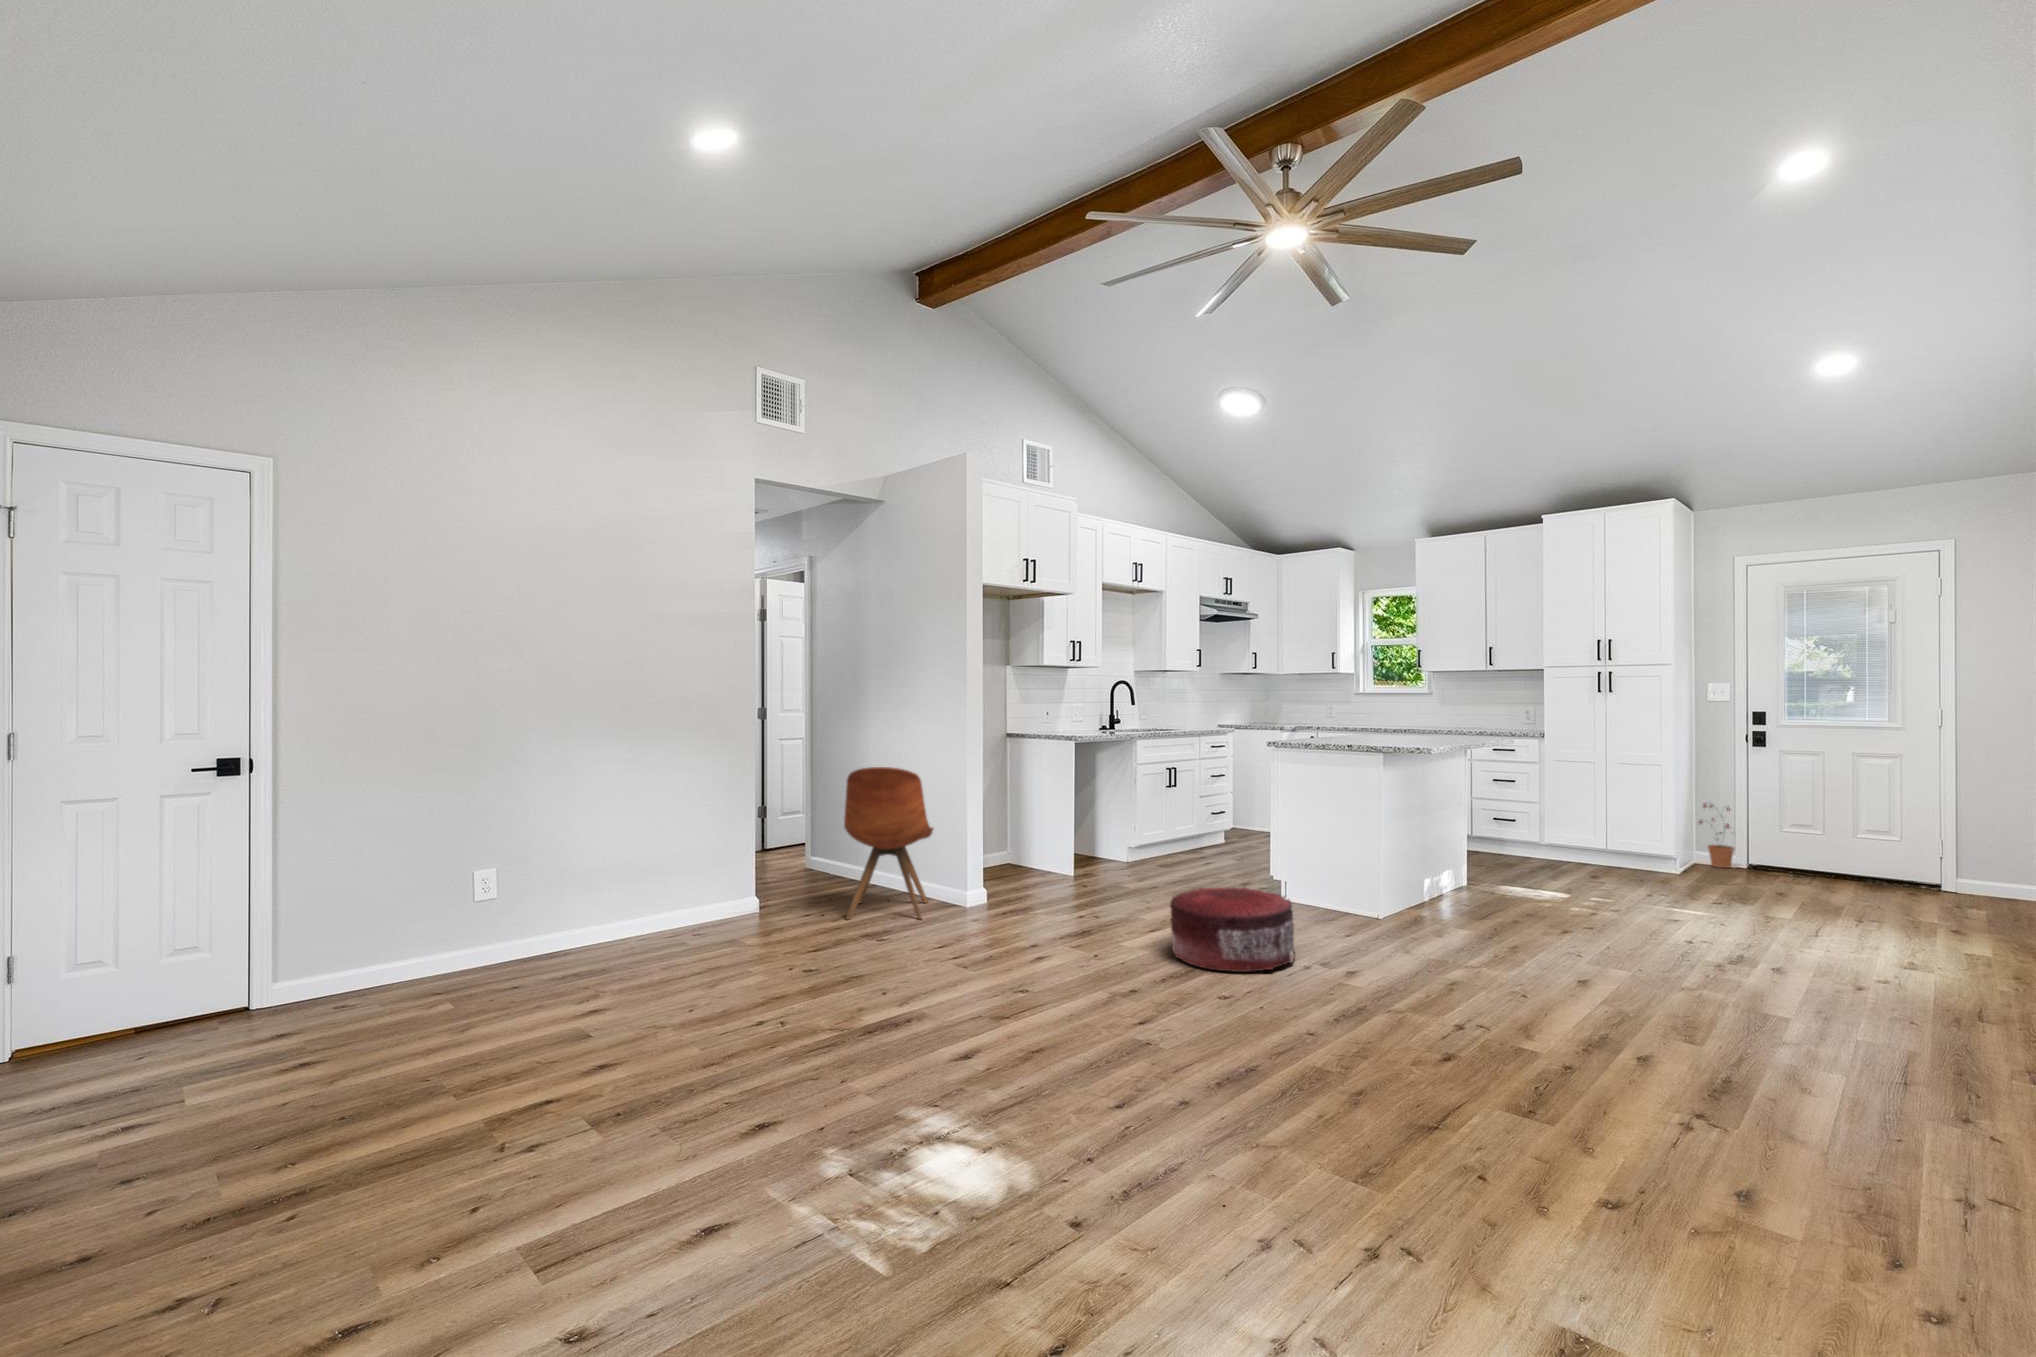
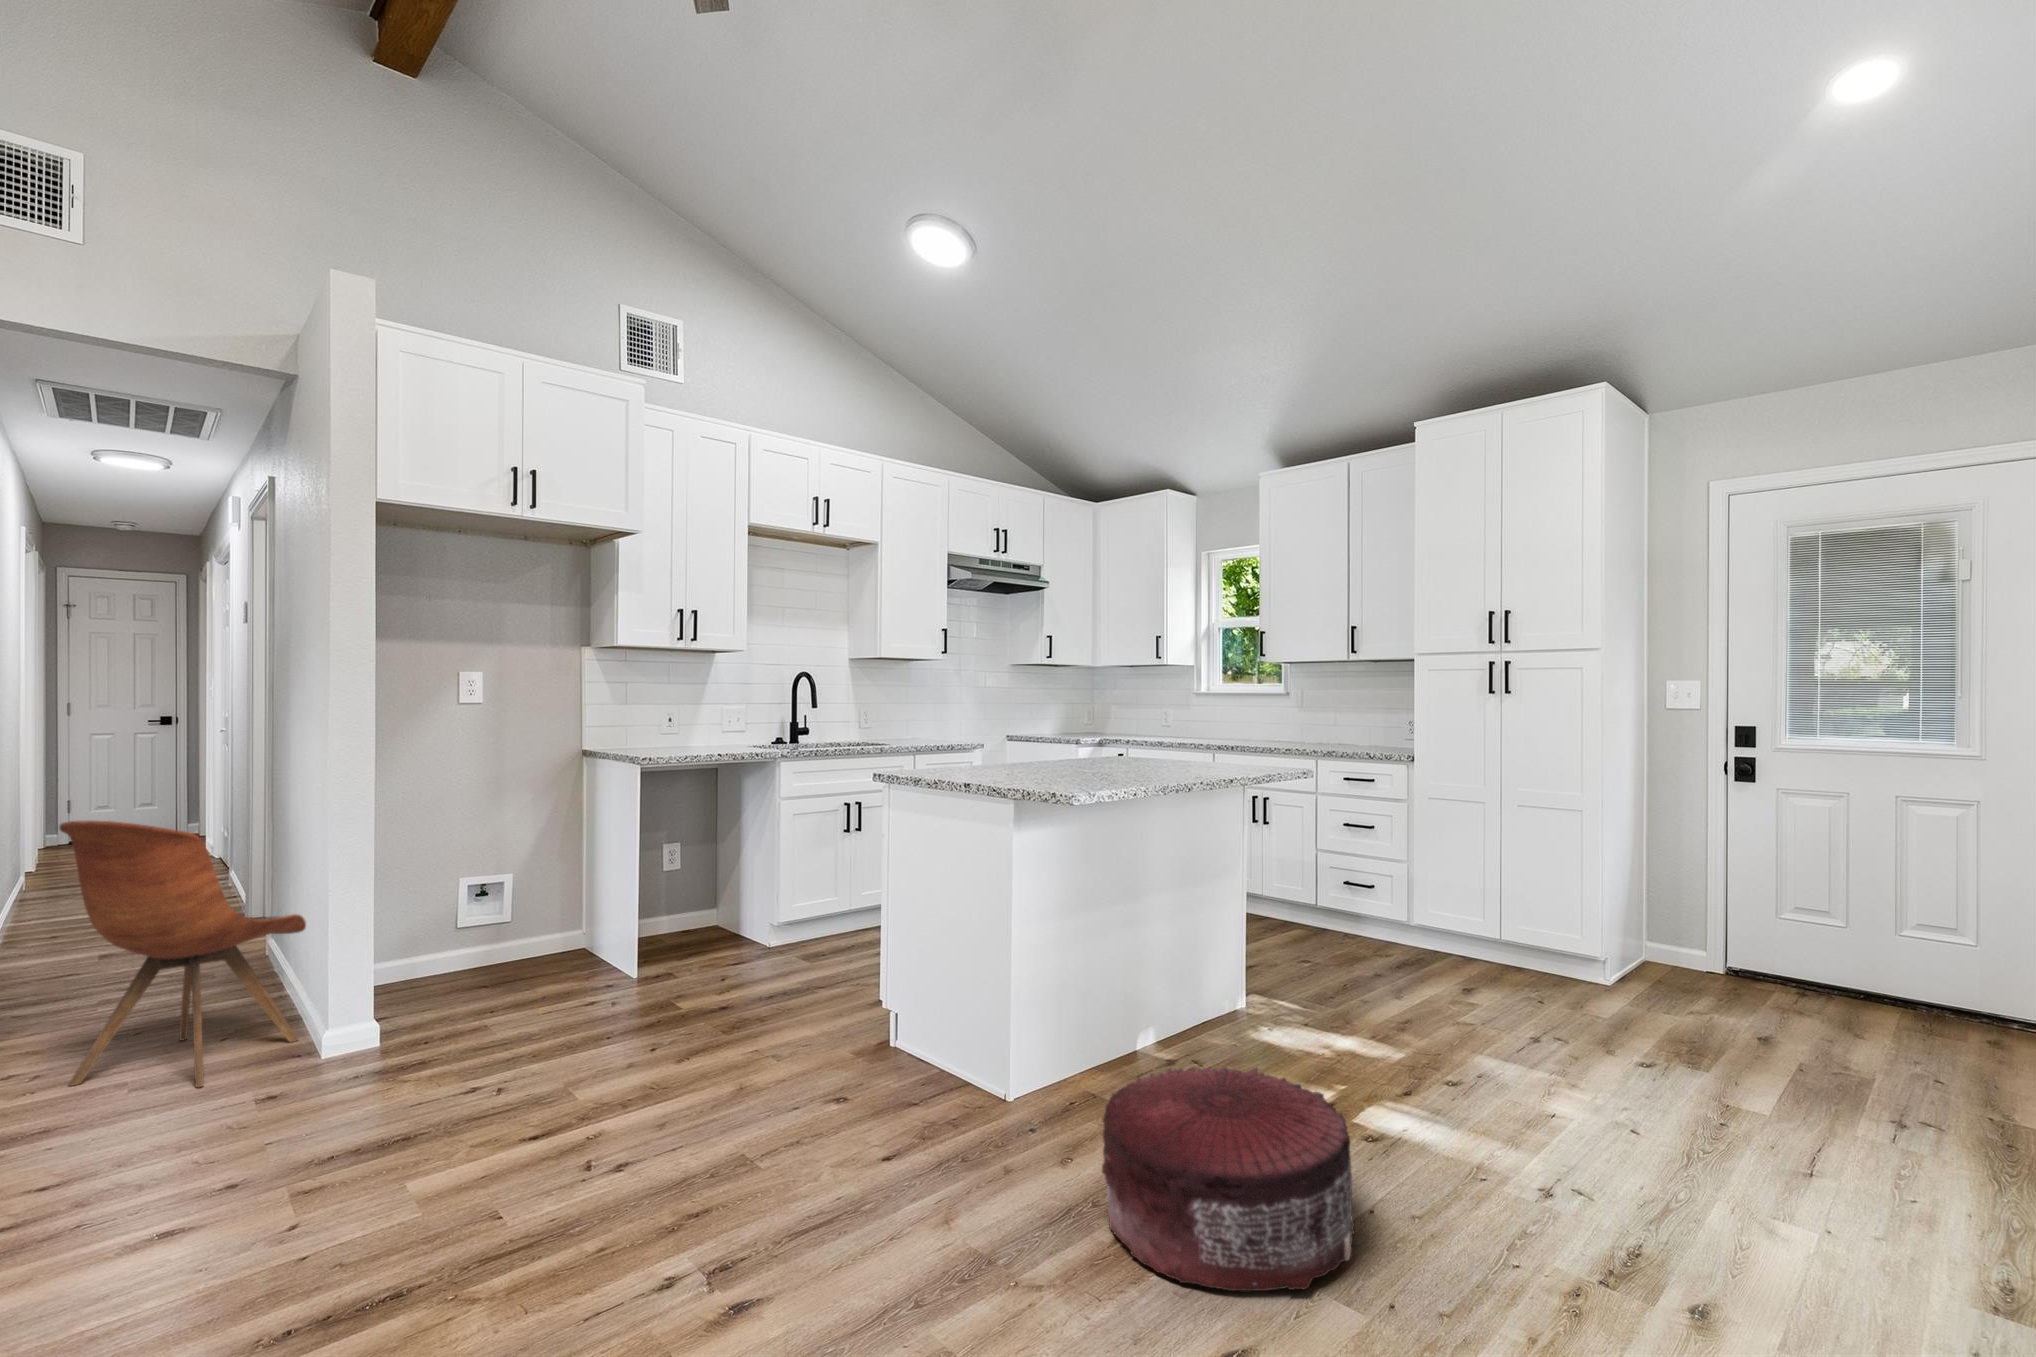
potted plant: present [1699,803,1734,868] -> none [1648,867,1711,973]
pouf: present [1170,887,1295,972] -> present [1102,1066,1355,1291]

